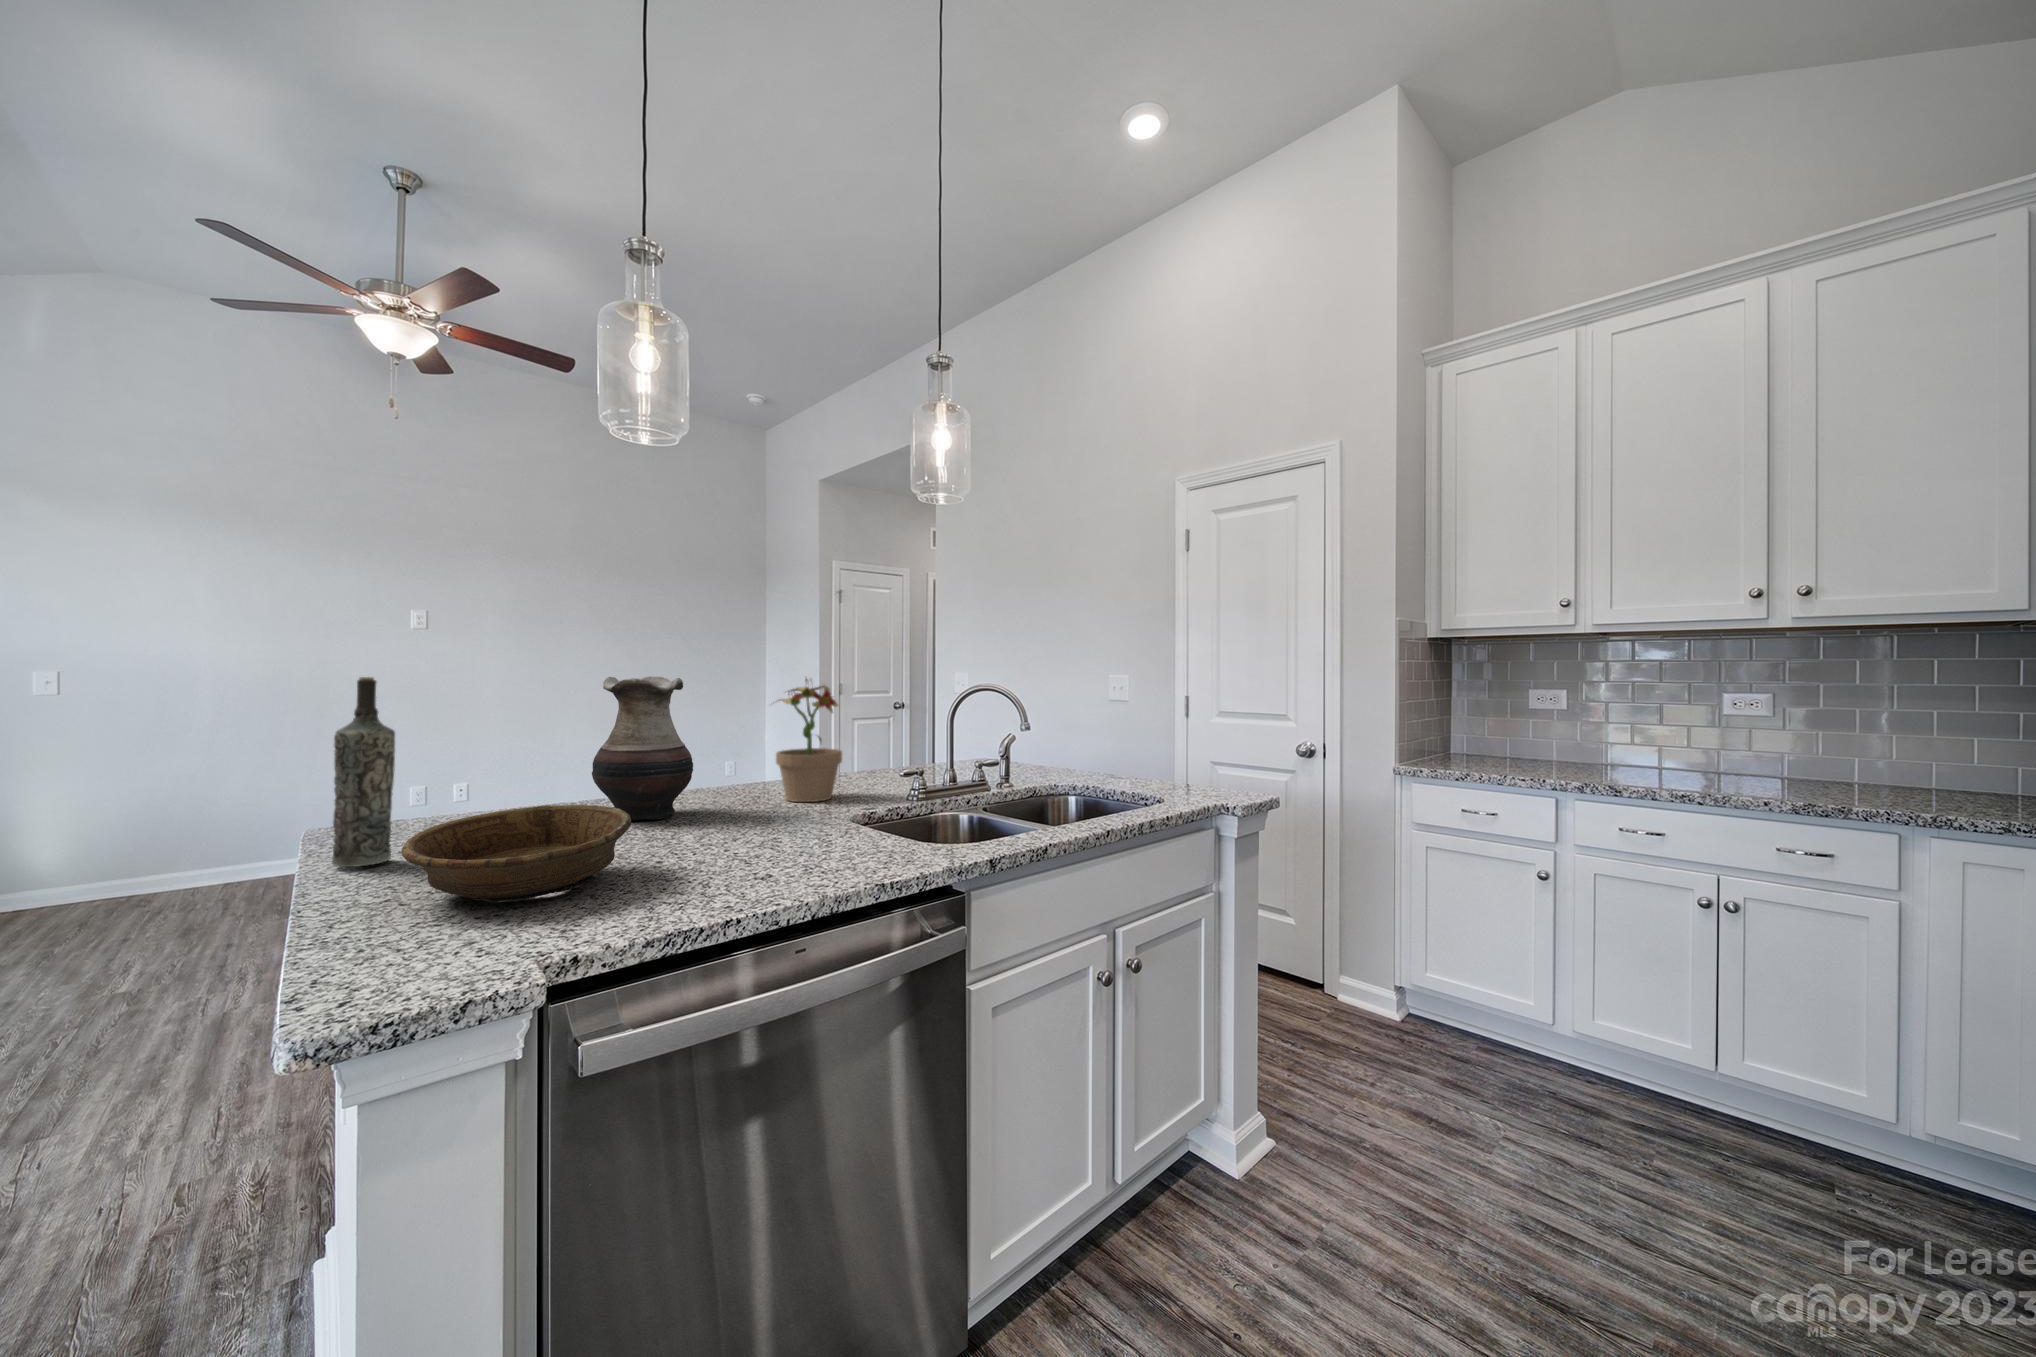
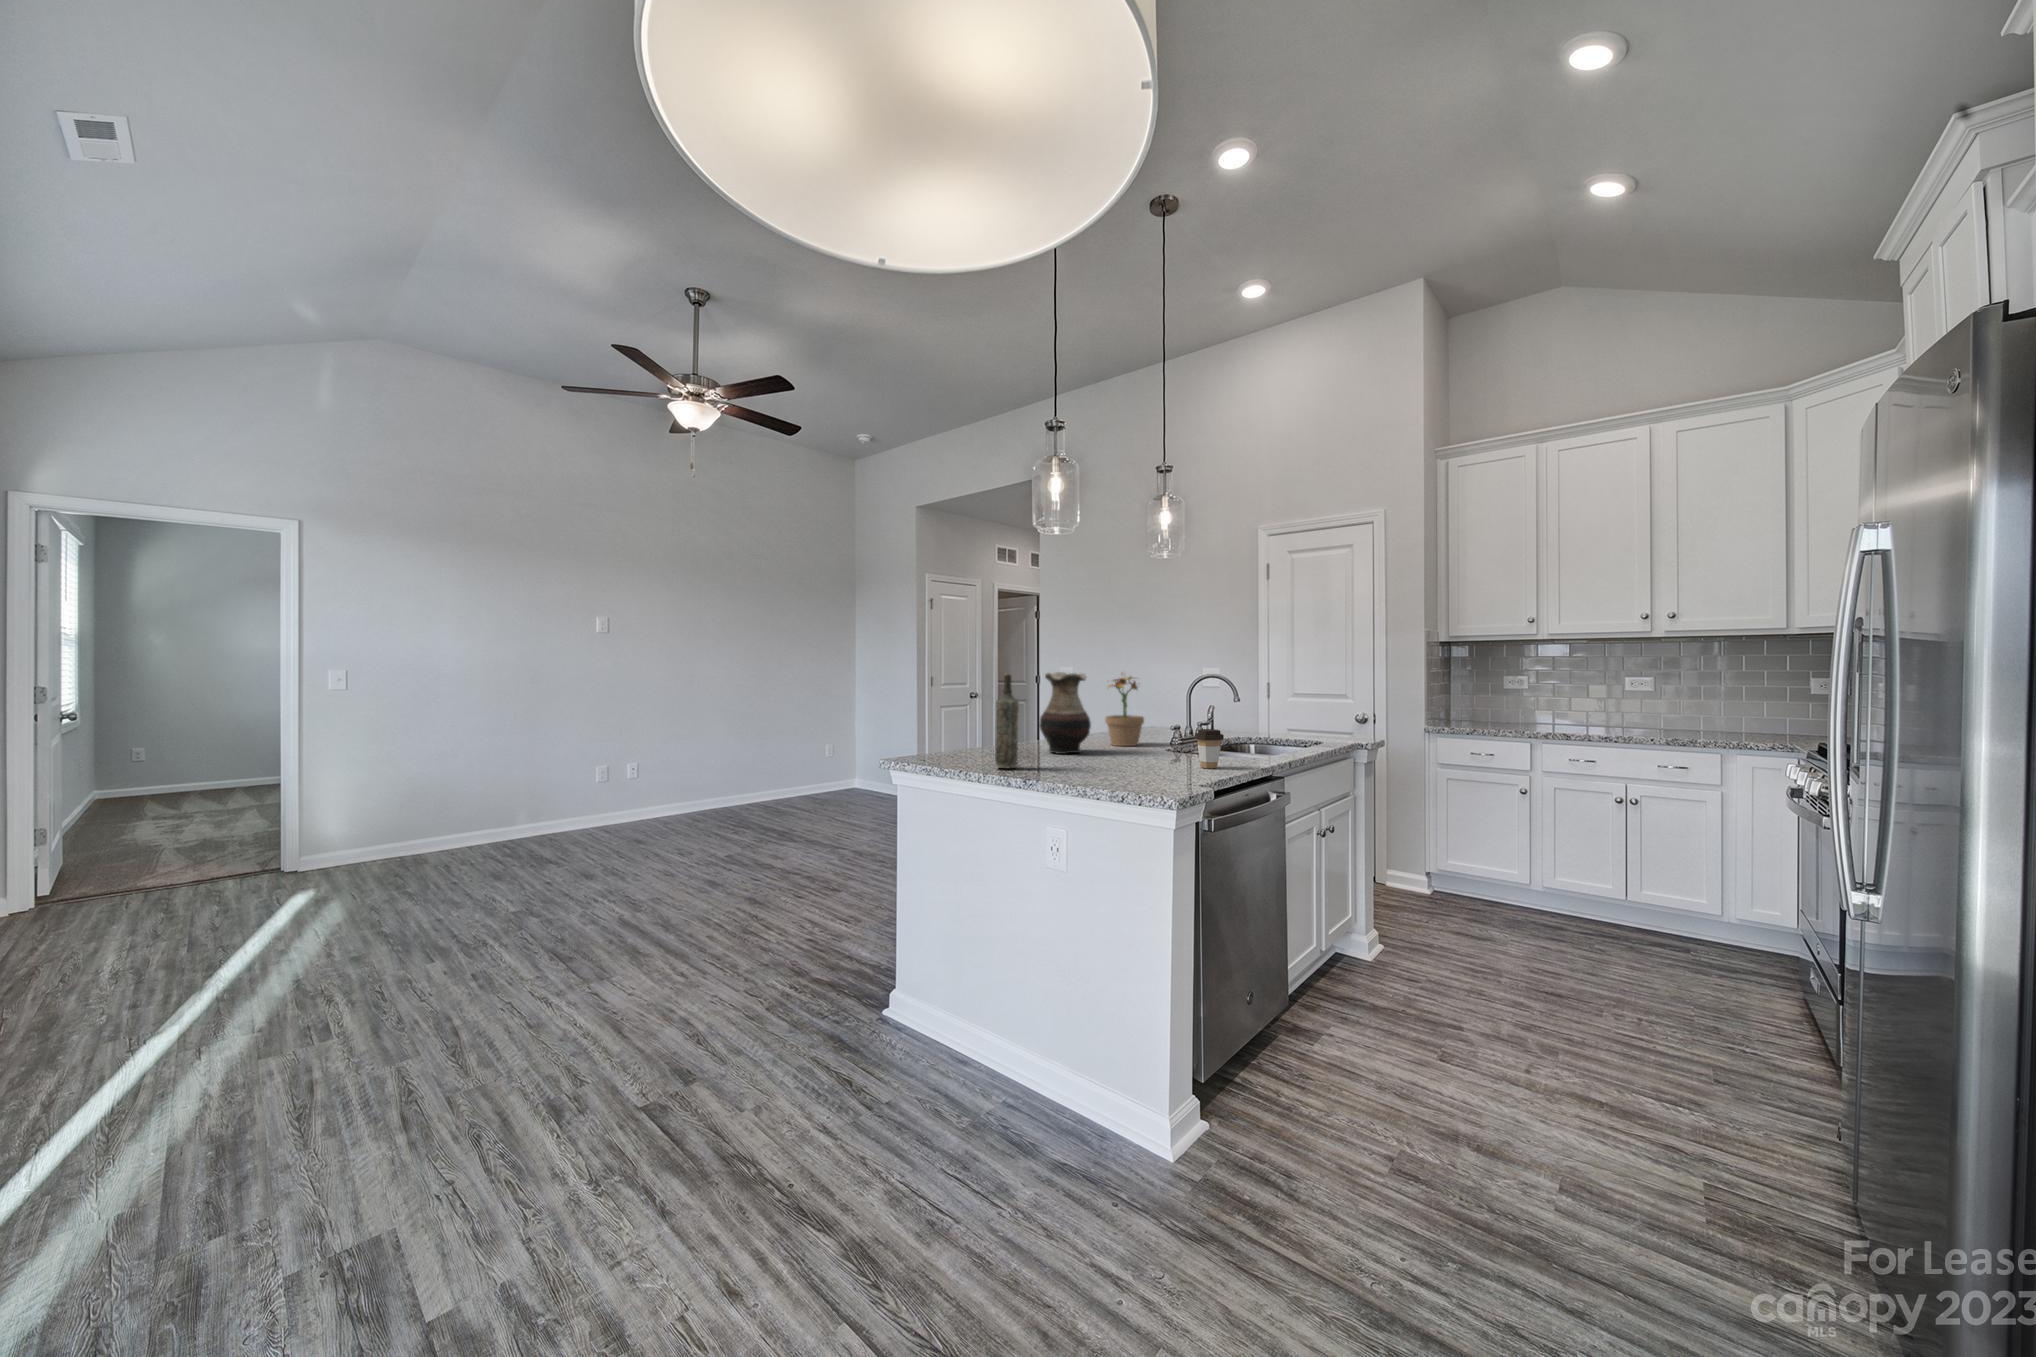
coffee cup: none [734,793,791,877] -> present [1195,729,1224,768]
decorative bowl: present [401,804,631,902] -> none [1073,737,1165,776]

